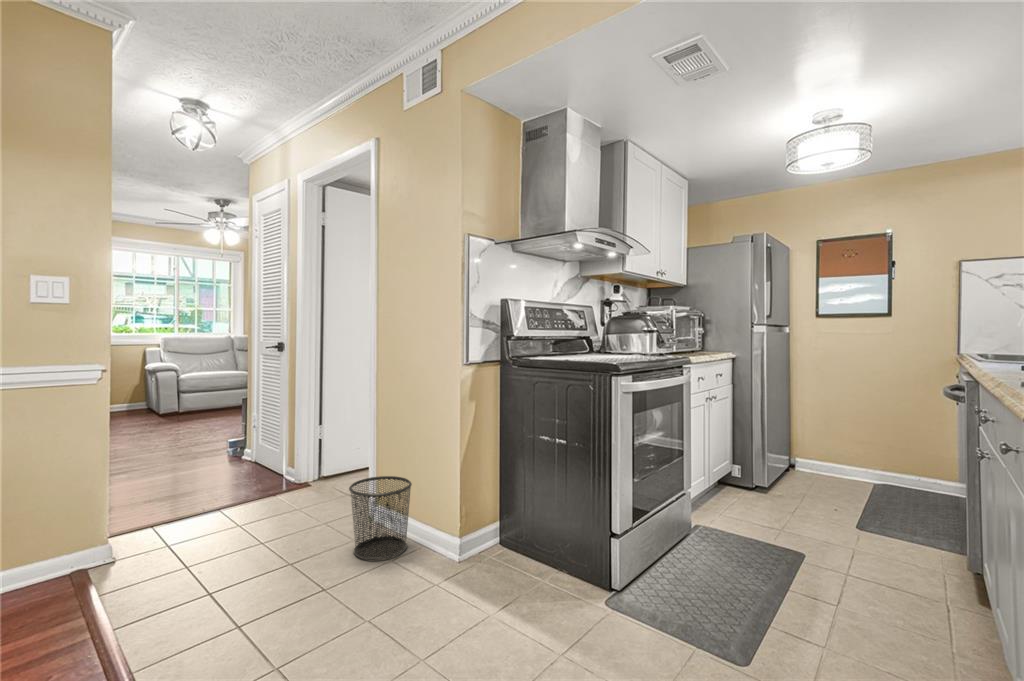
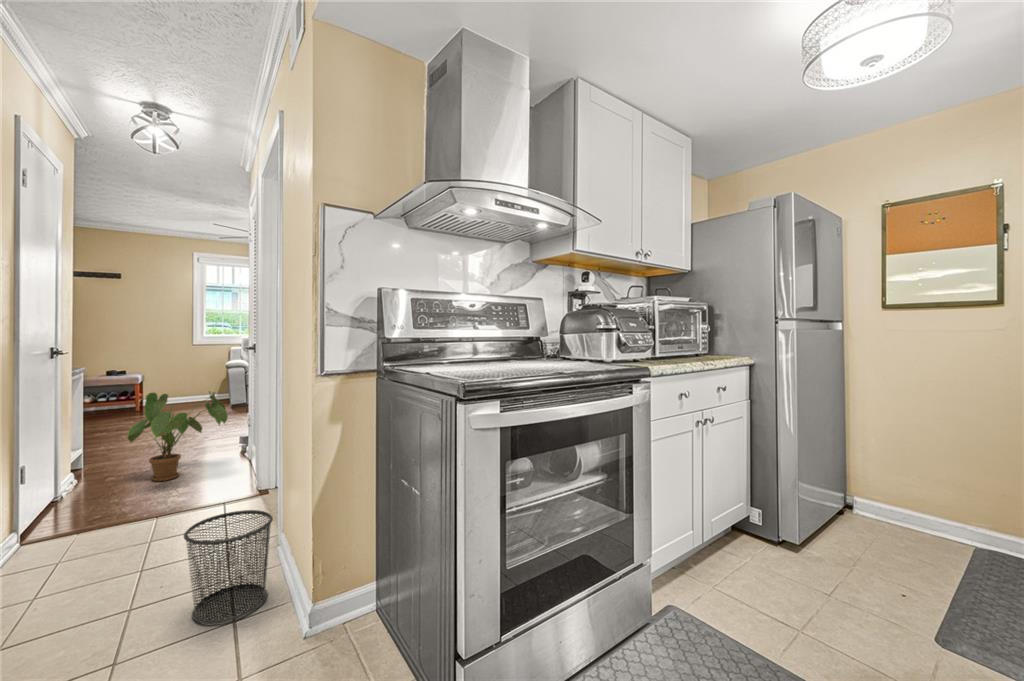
house plant: none [152,388,261,478] -> present [127,391,228,481]

